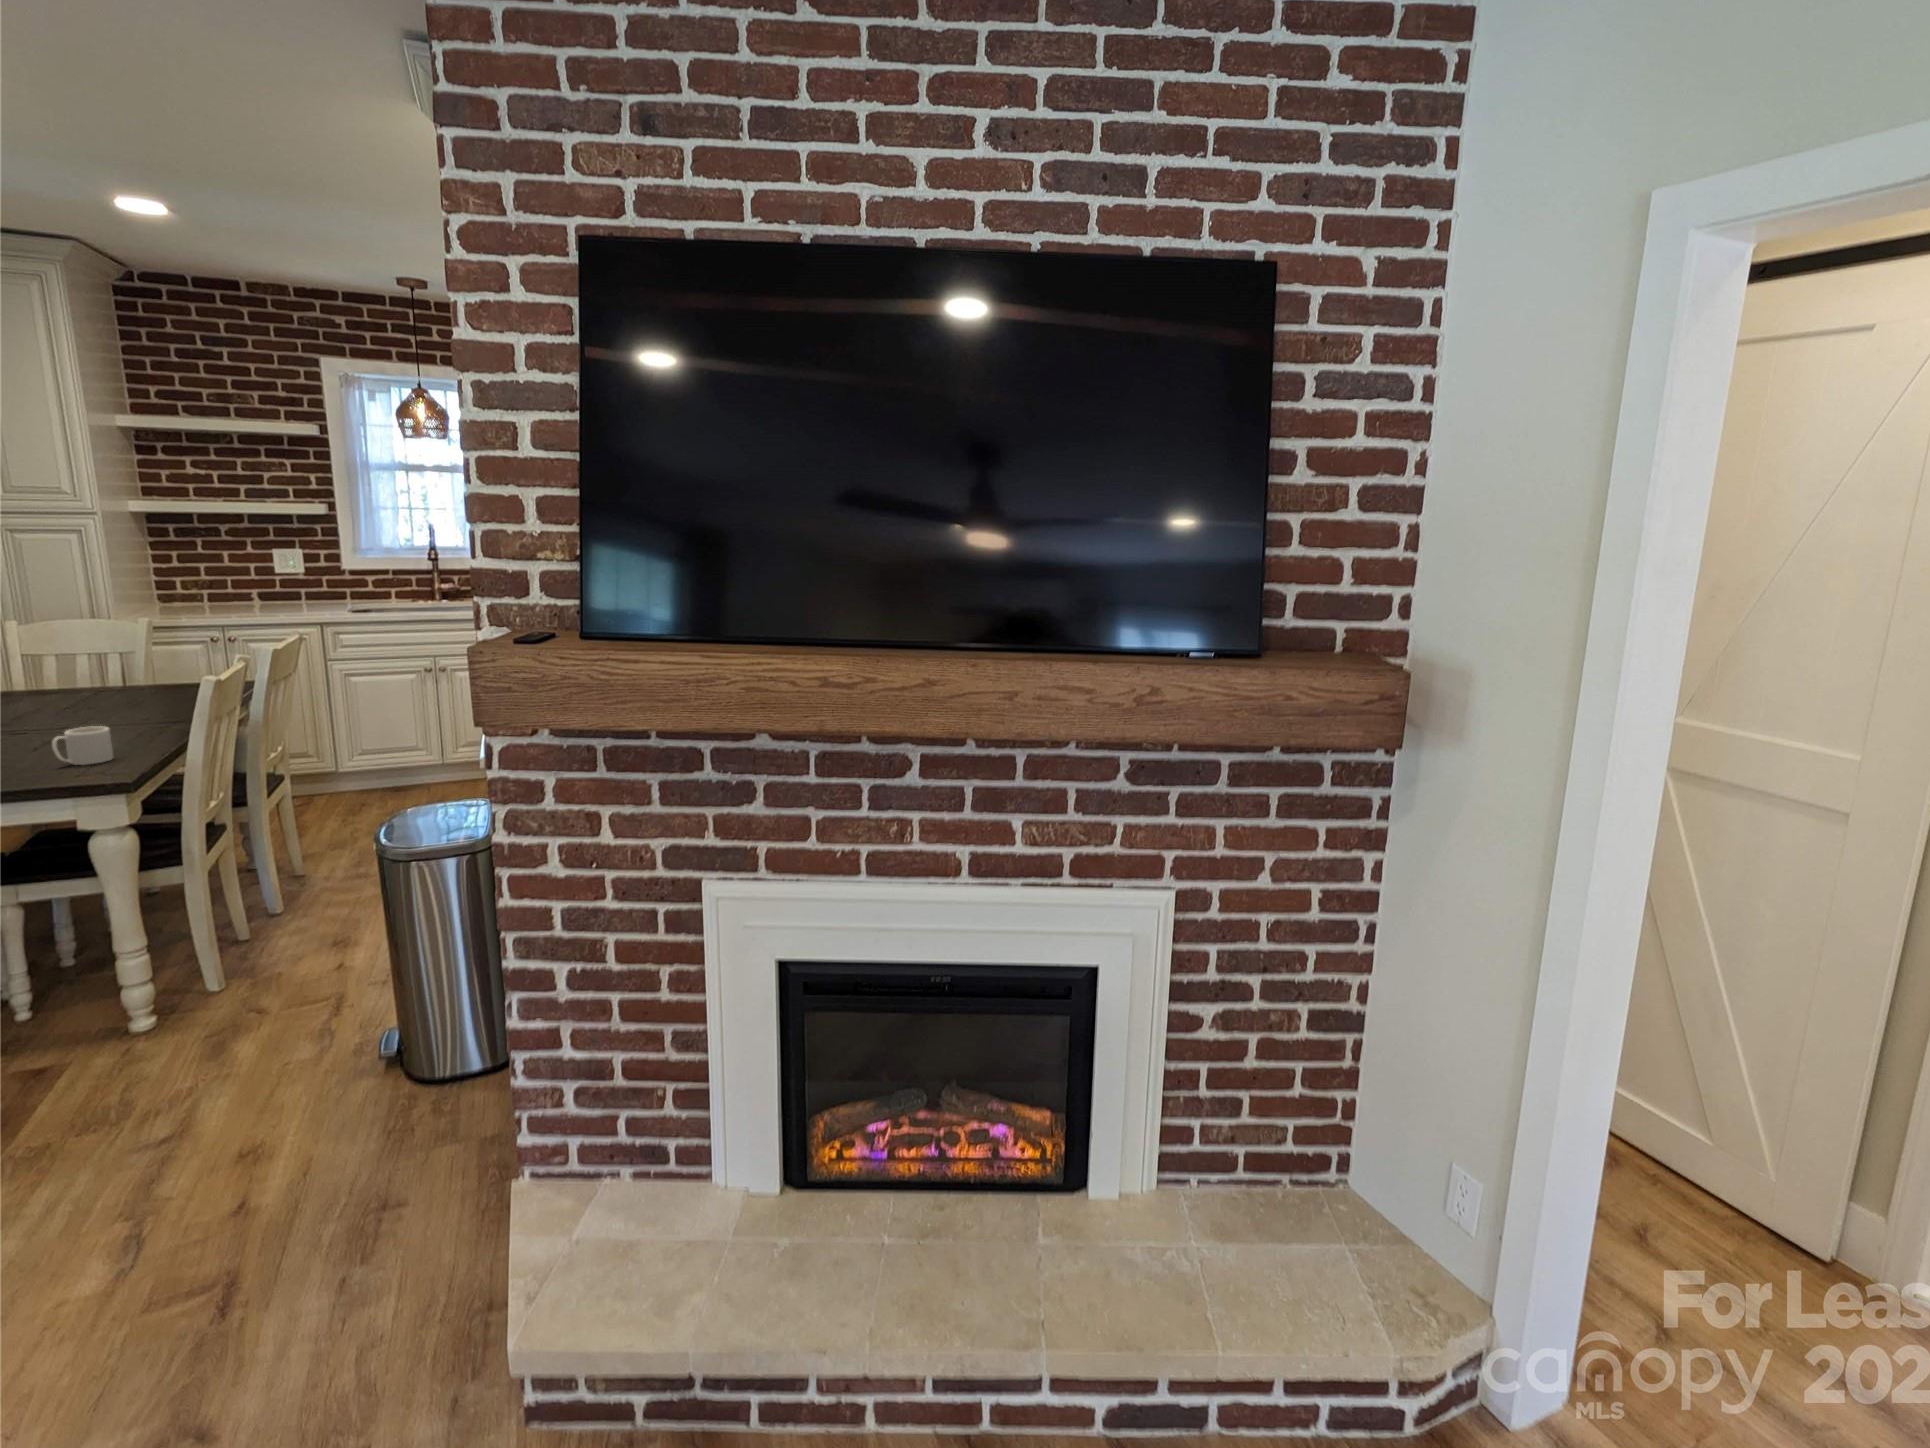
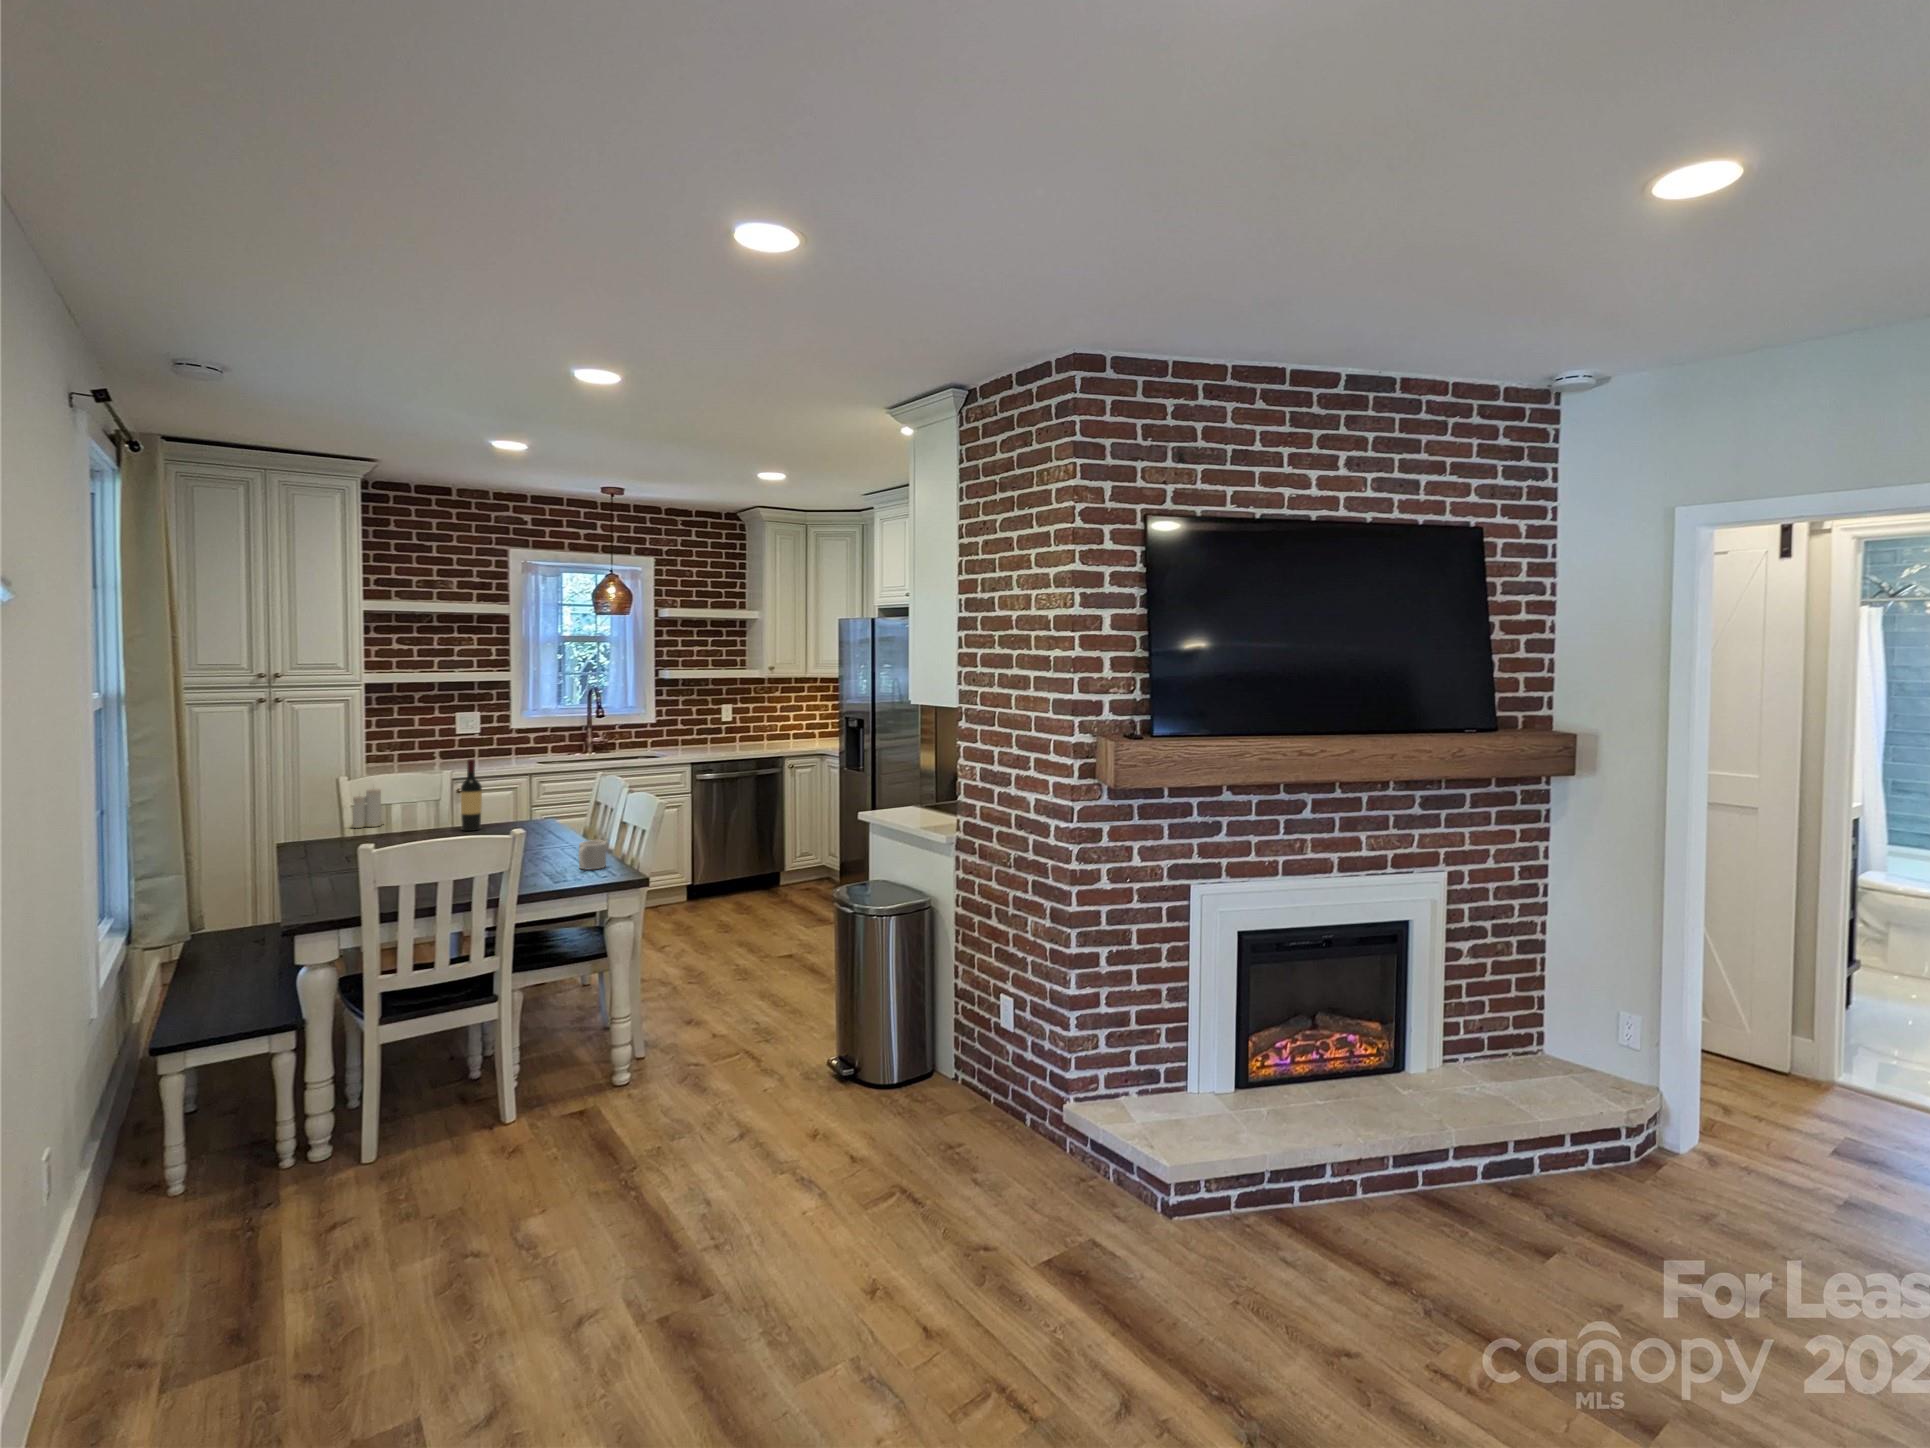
wine bottle: none [116,609,150,693] -> present [461,759,482,831]
candle: none [31,632,82,681] -> present [351,789,383,828]

